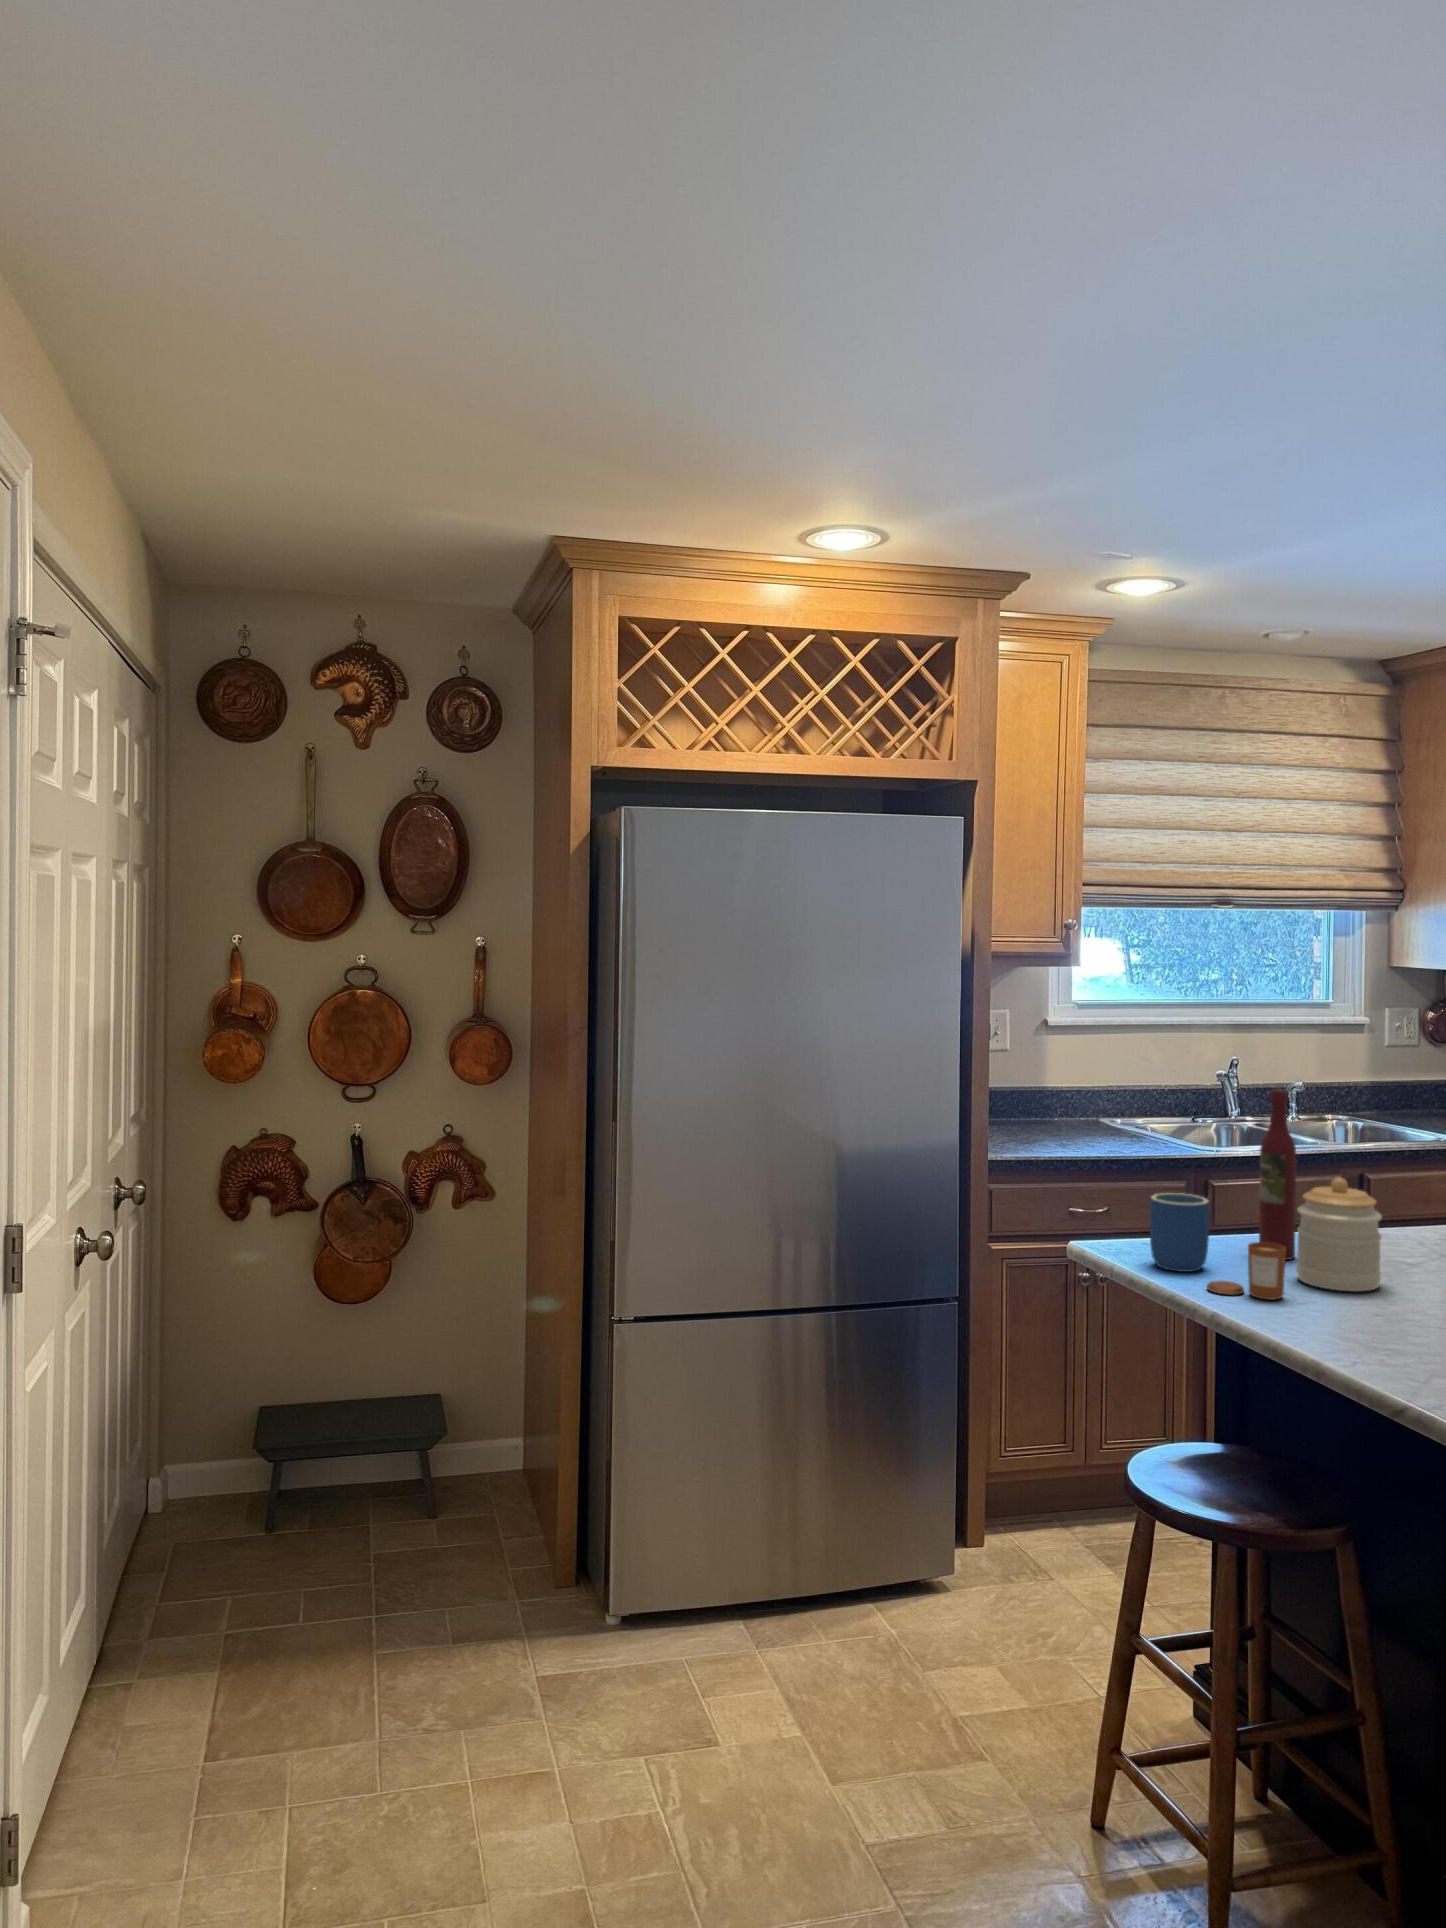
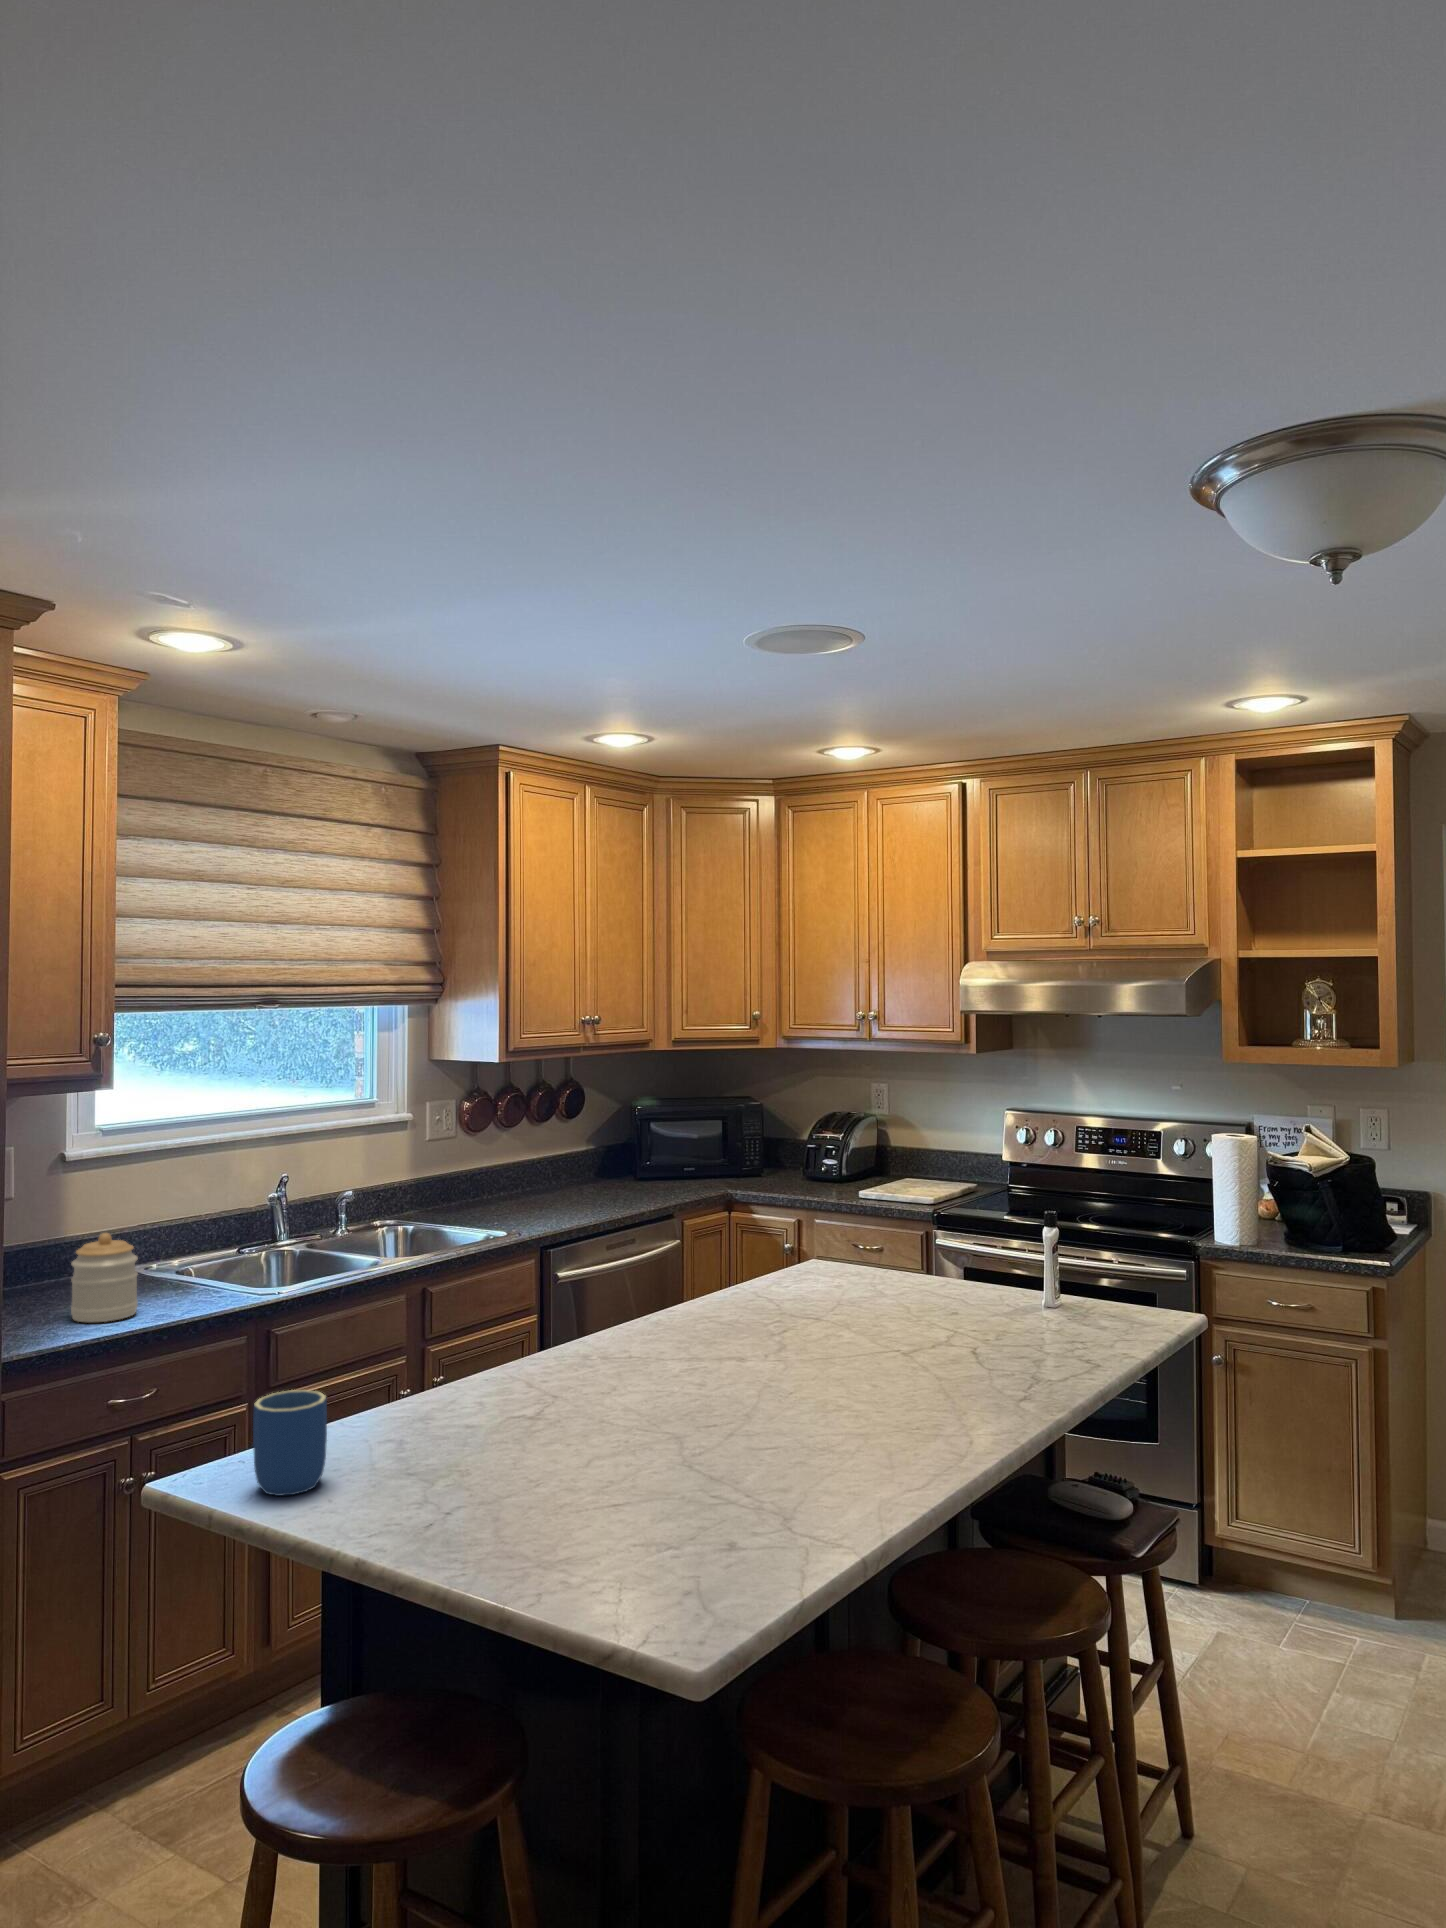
wine bottle: present [1259,1090,1296,1260] -> none [375,1241,416,1445]
jar: present [1296,1178,1382,1291] -> present [71,1233,138,1322]
candle: present [1207,1242,1286,1300] -> none [335,1440,428,1520]

